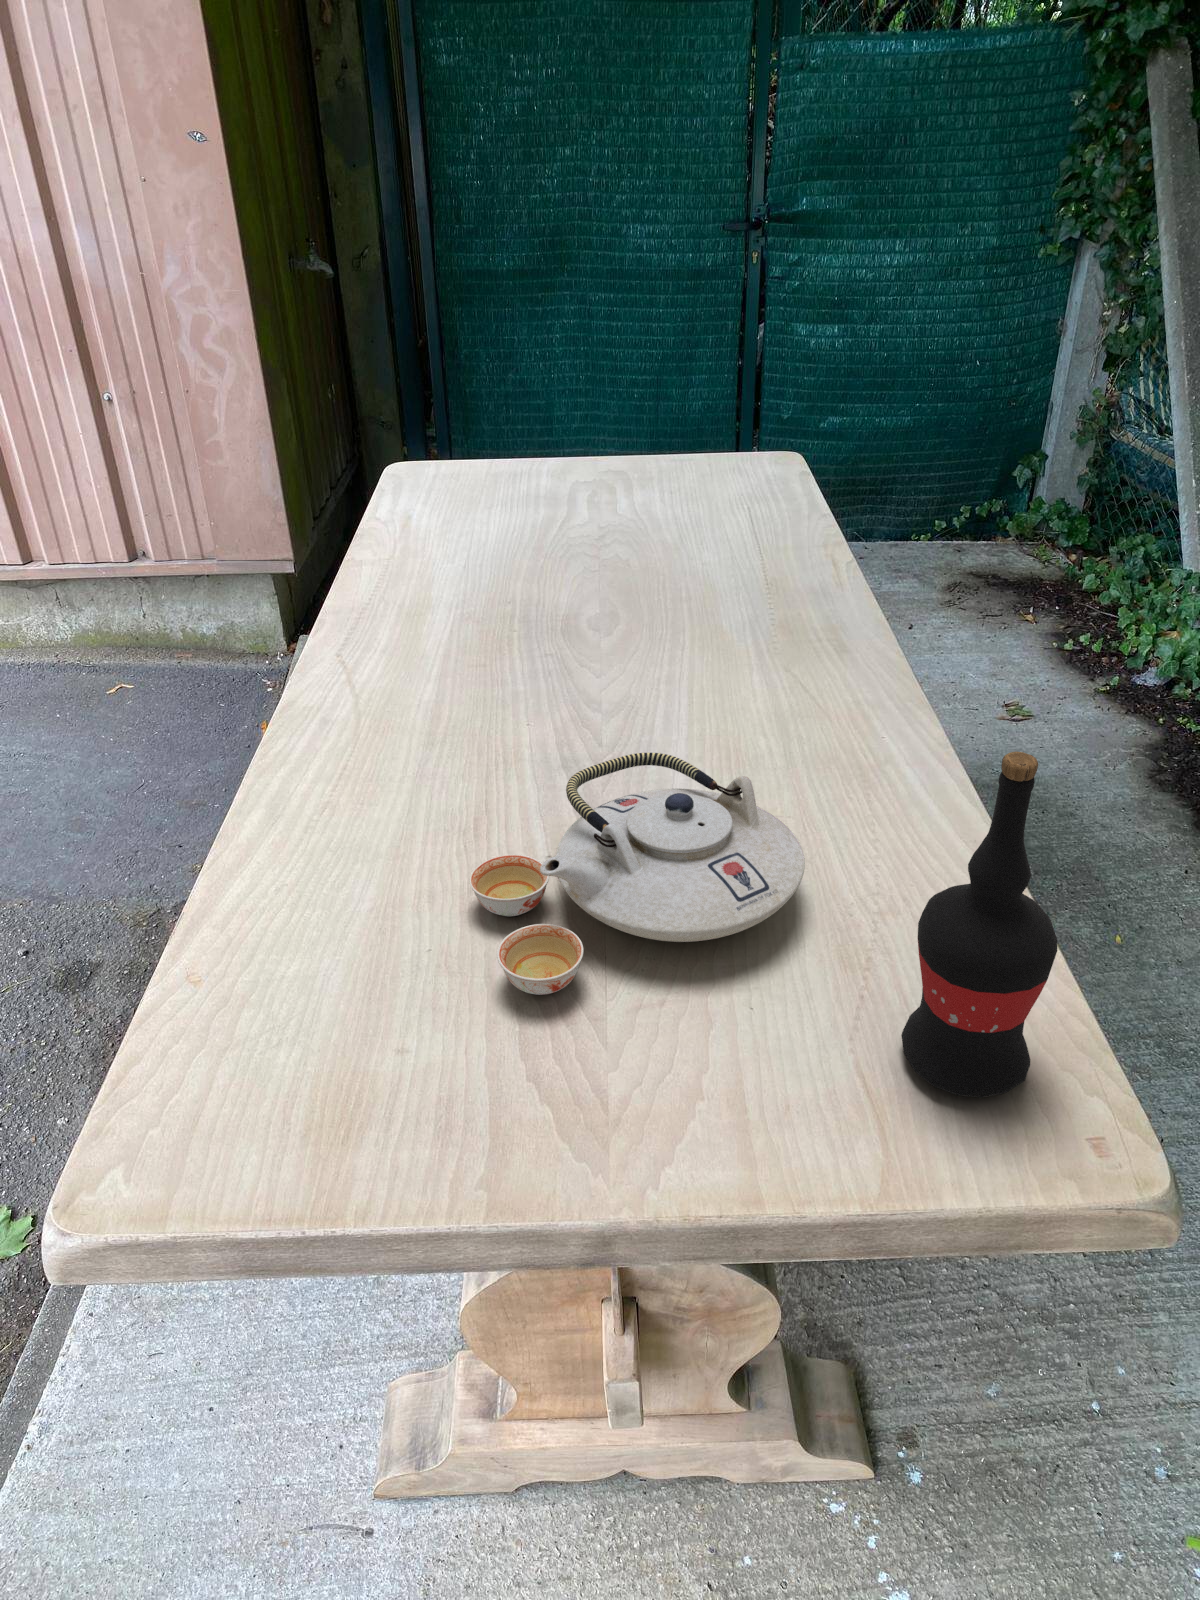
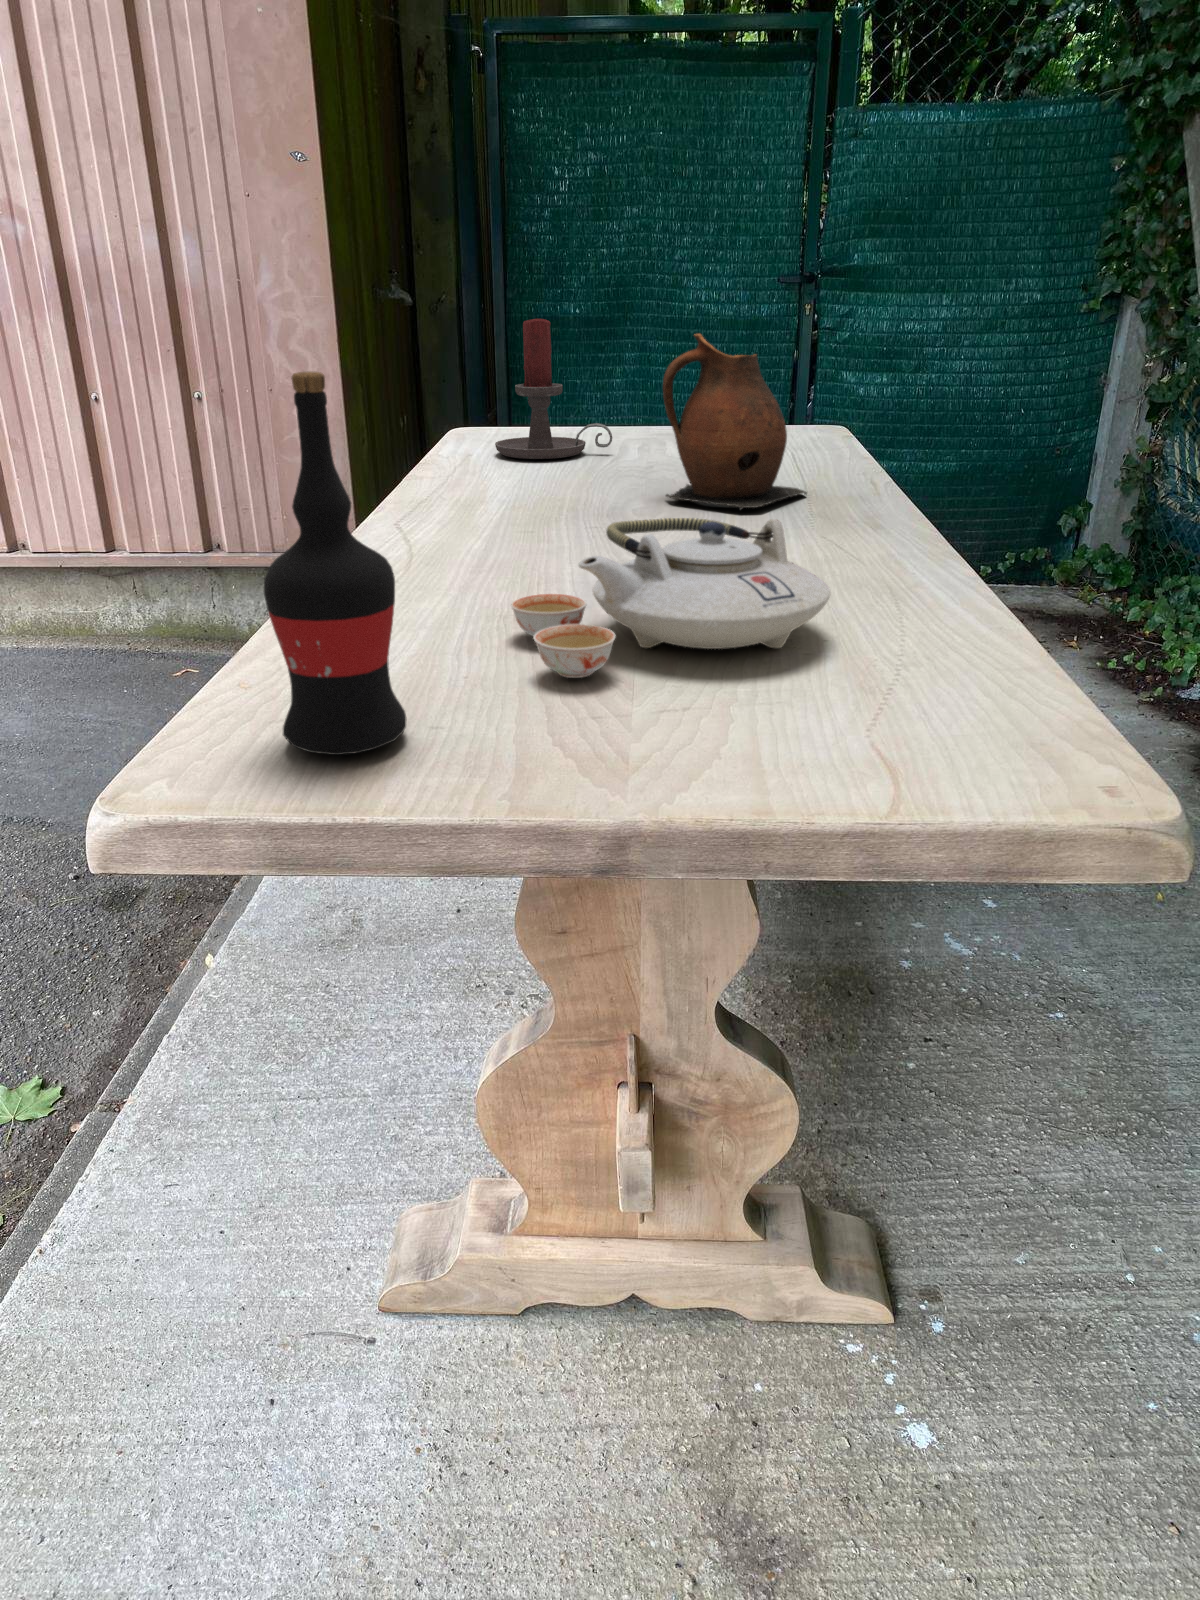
candle holder: none [434,389,558,539] -> present [495,318,612,459]
ceramic pitcher: none [613,449,767,642] -> present [663,334,807,510]
wine bottle: present [901,752,1057,1098] -> present [264,372,406,755]

